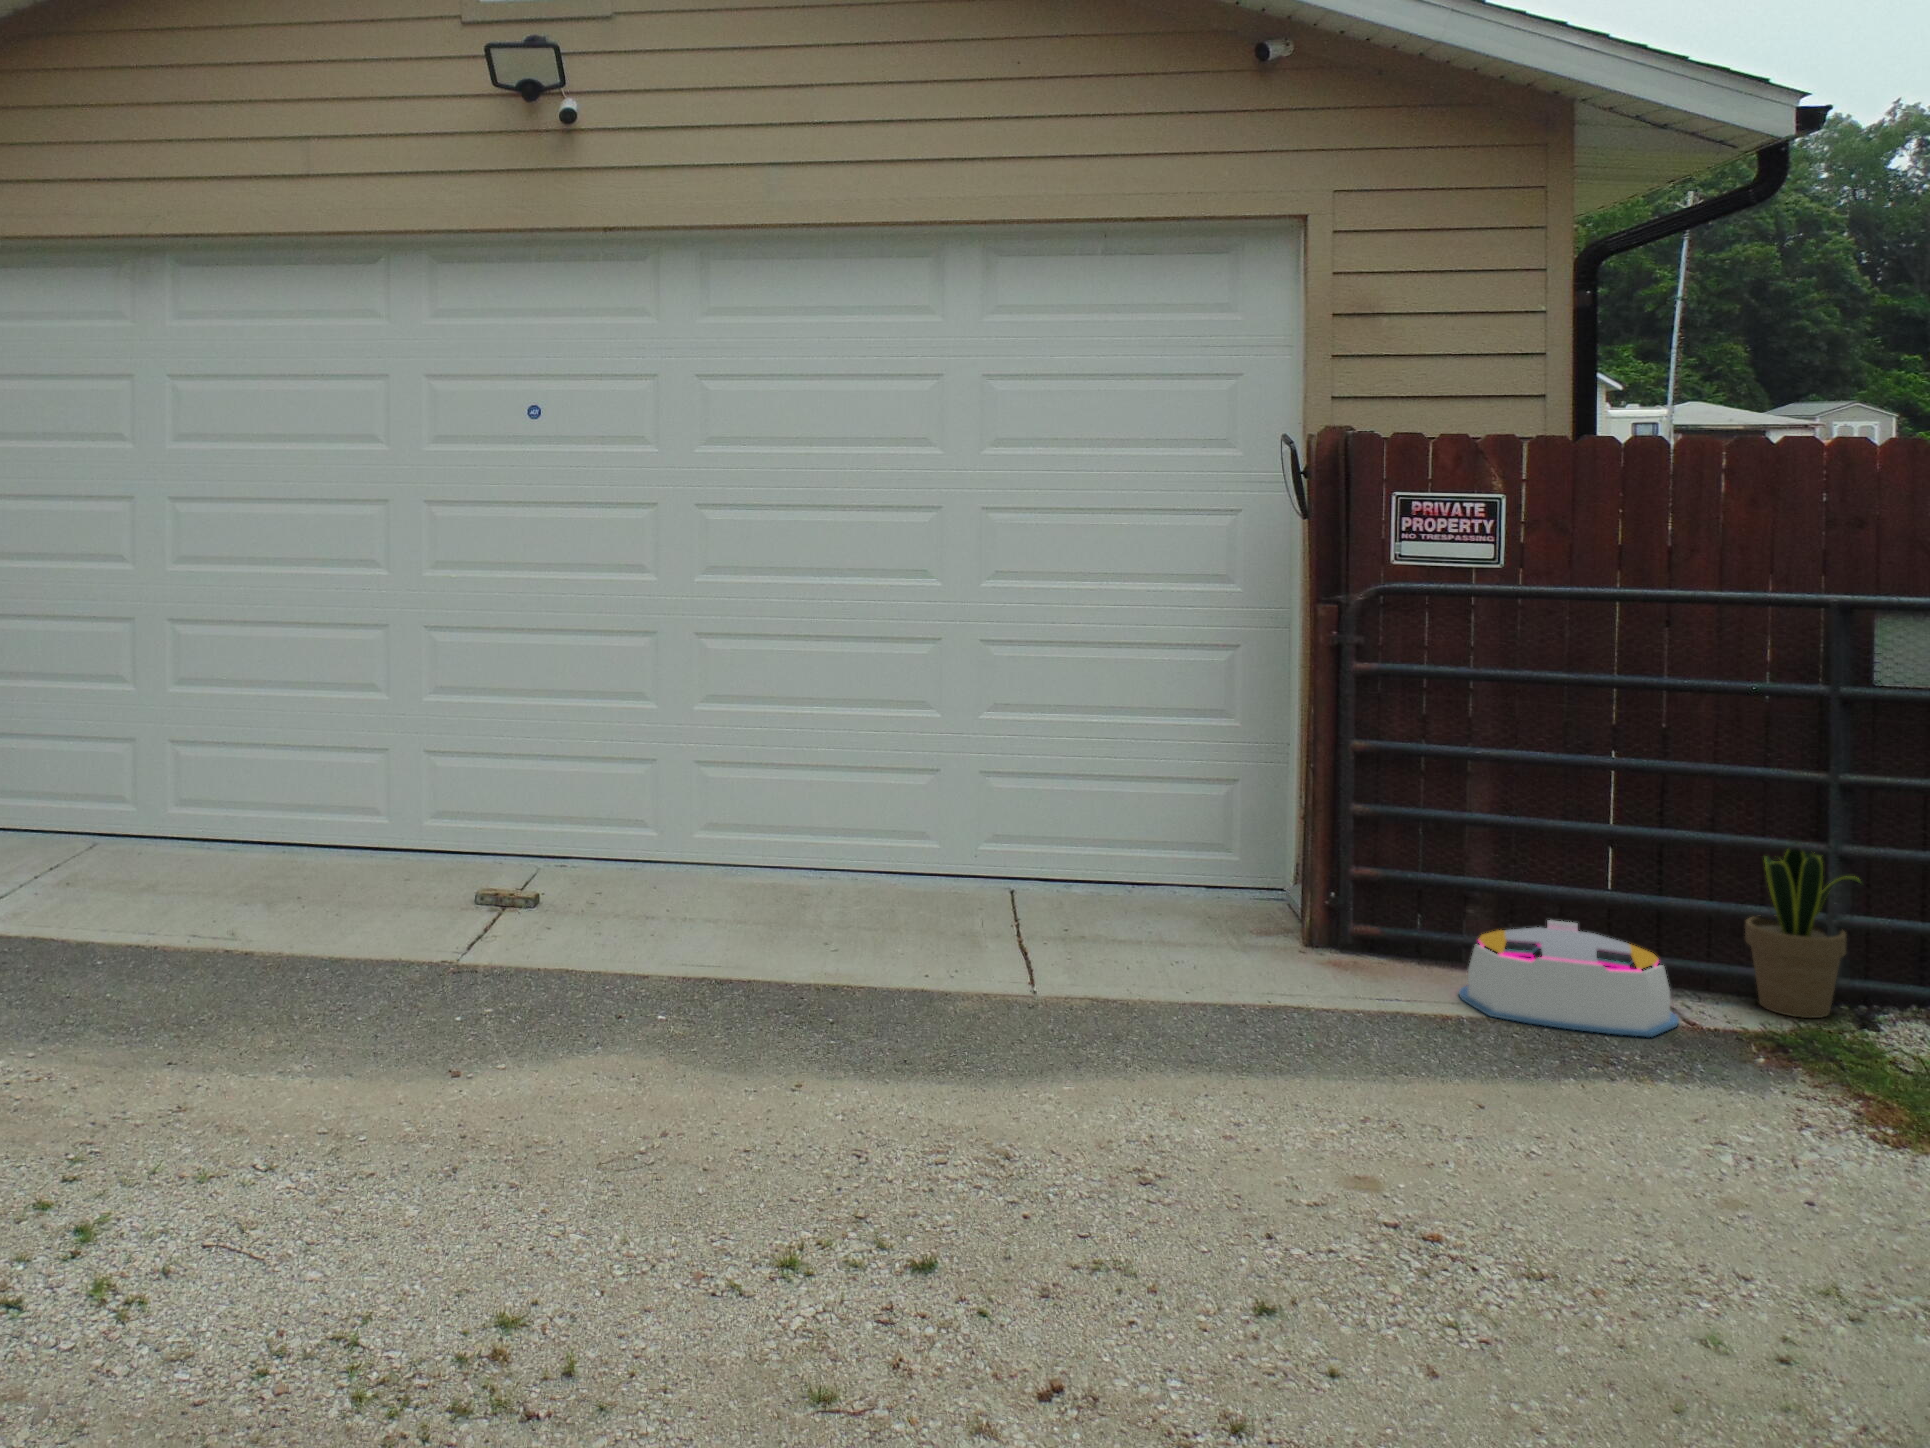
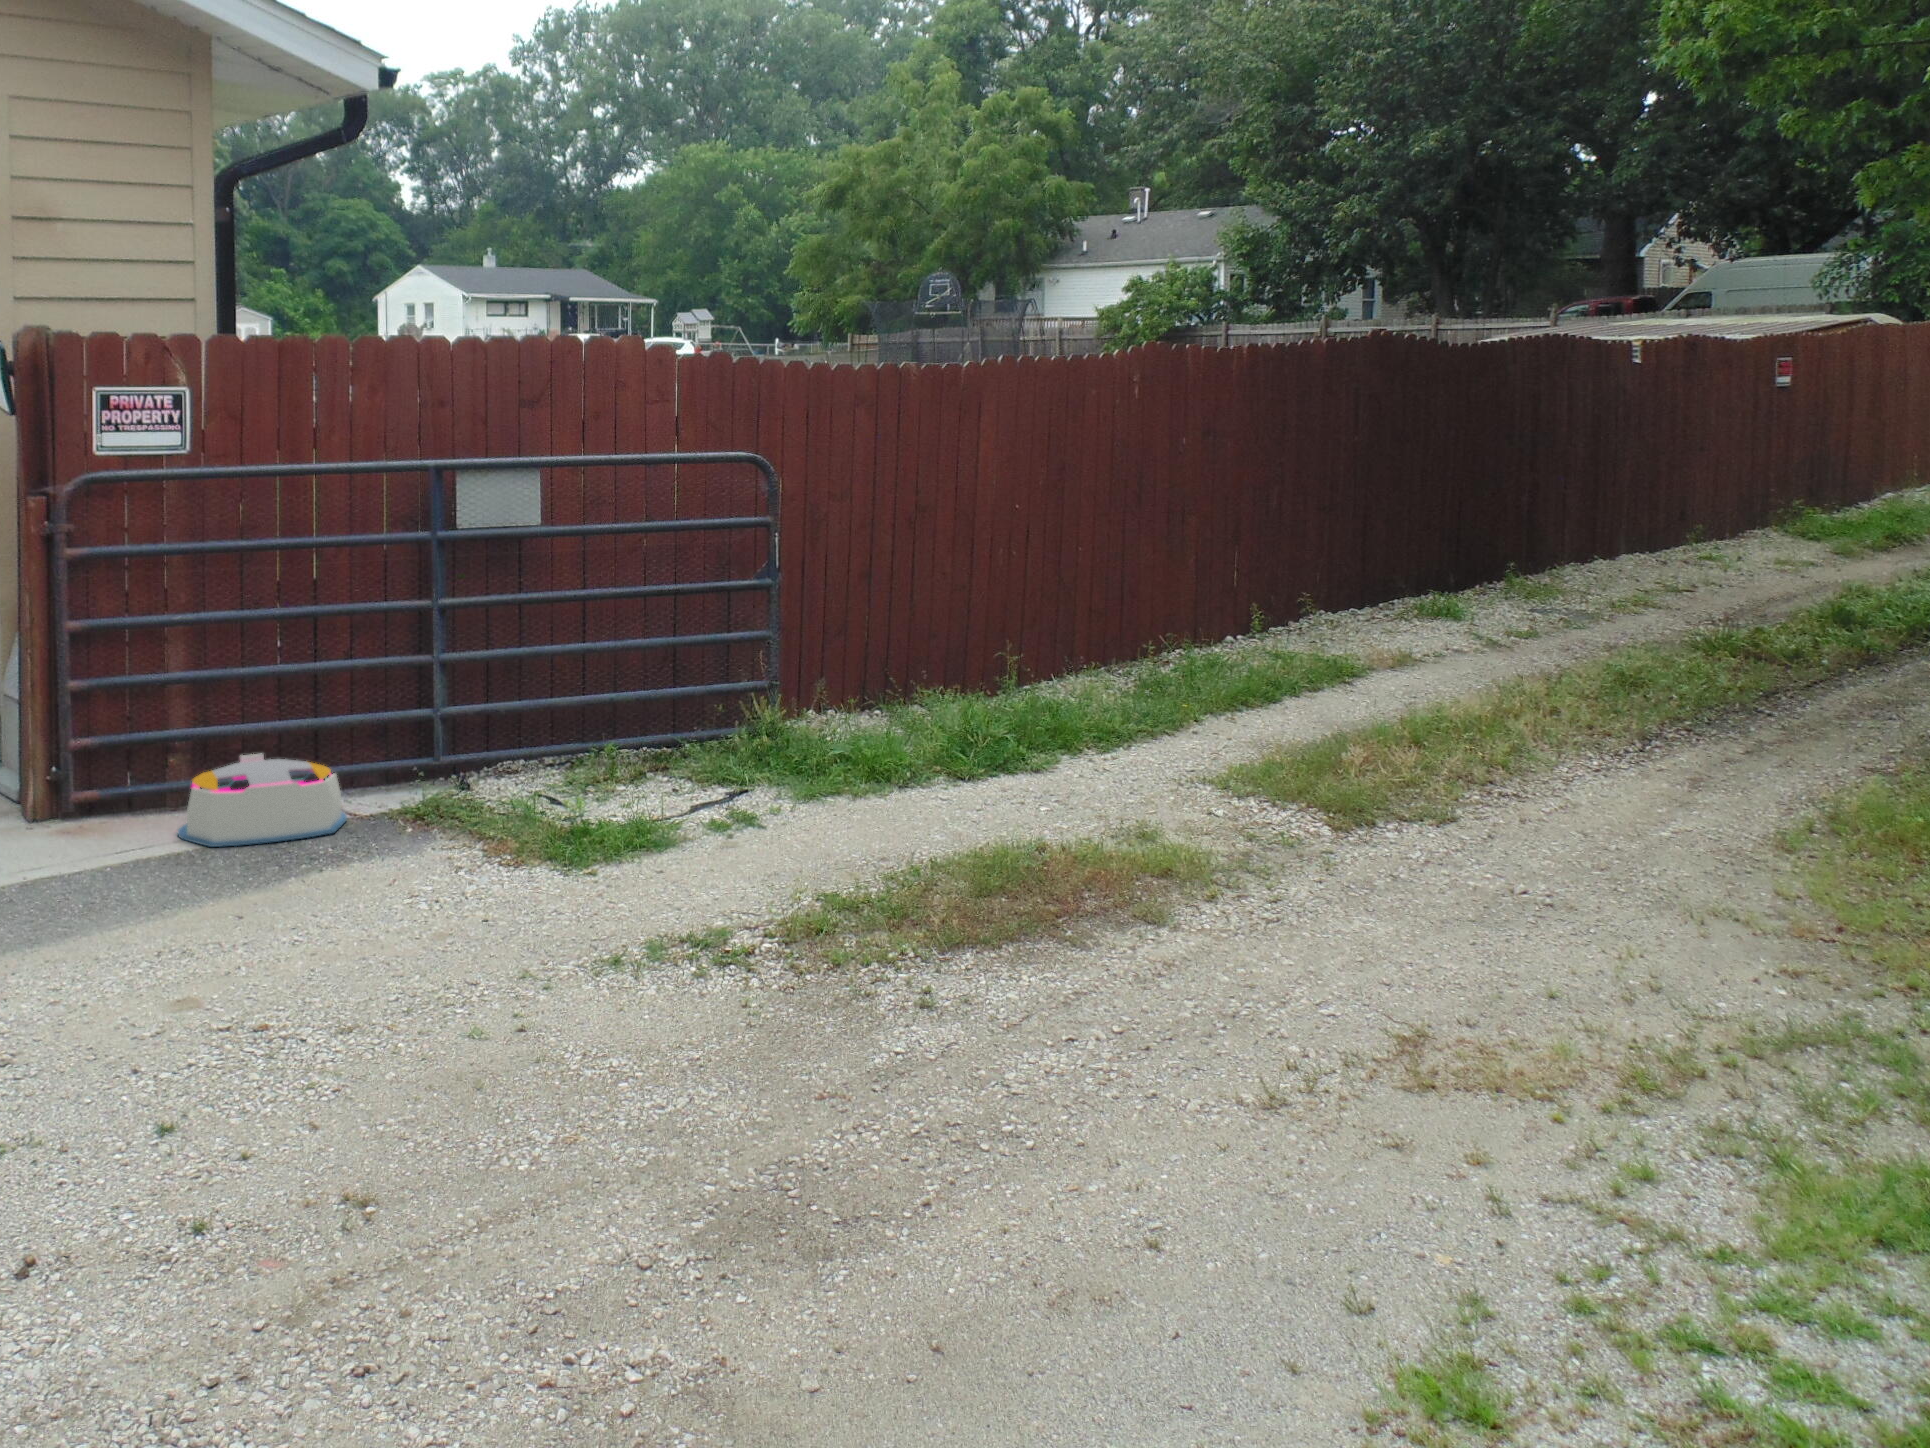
potted plant: present [1745,850,1861,1018] -> none [379,656,457,795]

